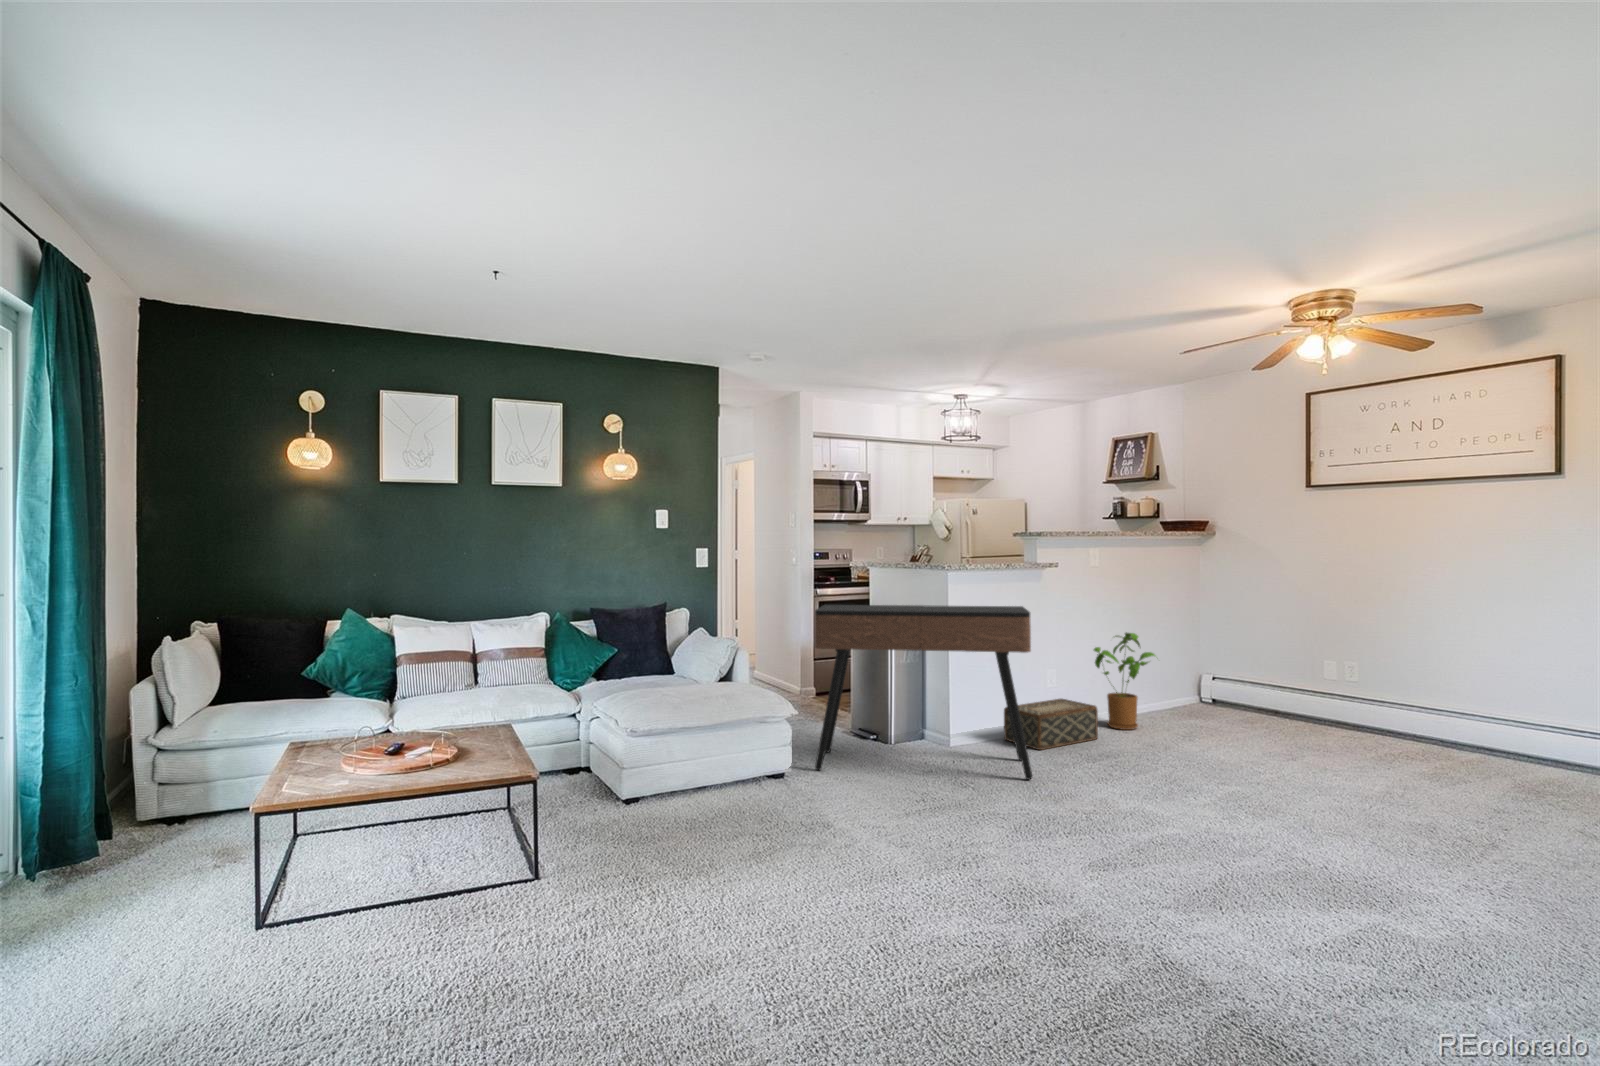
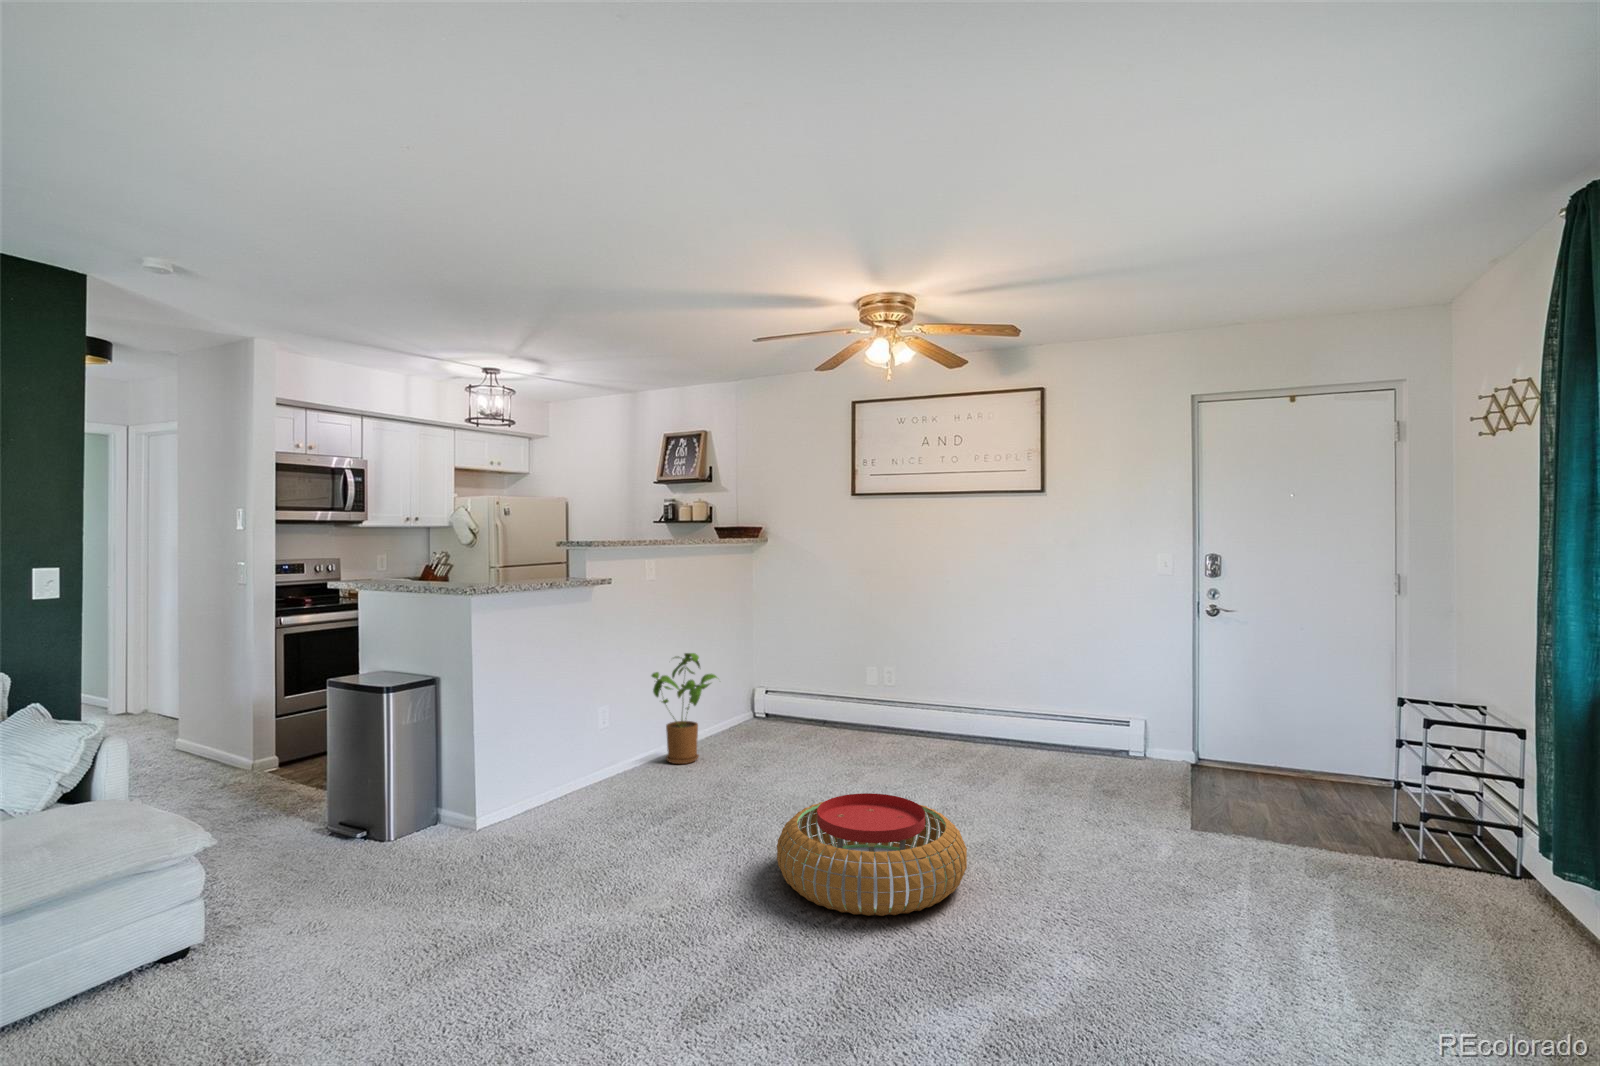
console table: present [815,605,1033,780] -> none [252,638,588,918]
woven basket: present [1004,699,1098,750] -> none [548,738,658,812]
pouf: none [1193,756,1394,859] -> present [777,793,967,916]

